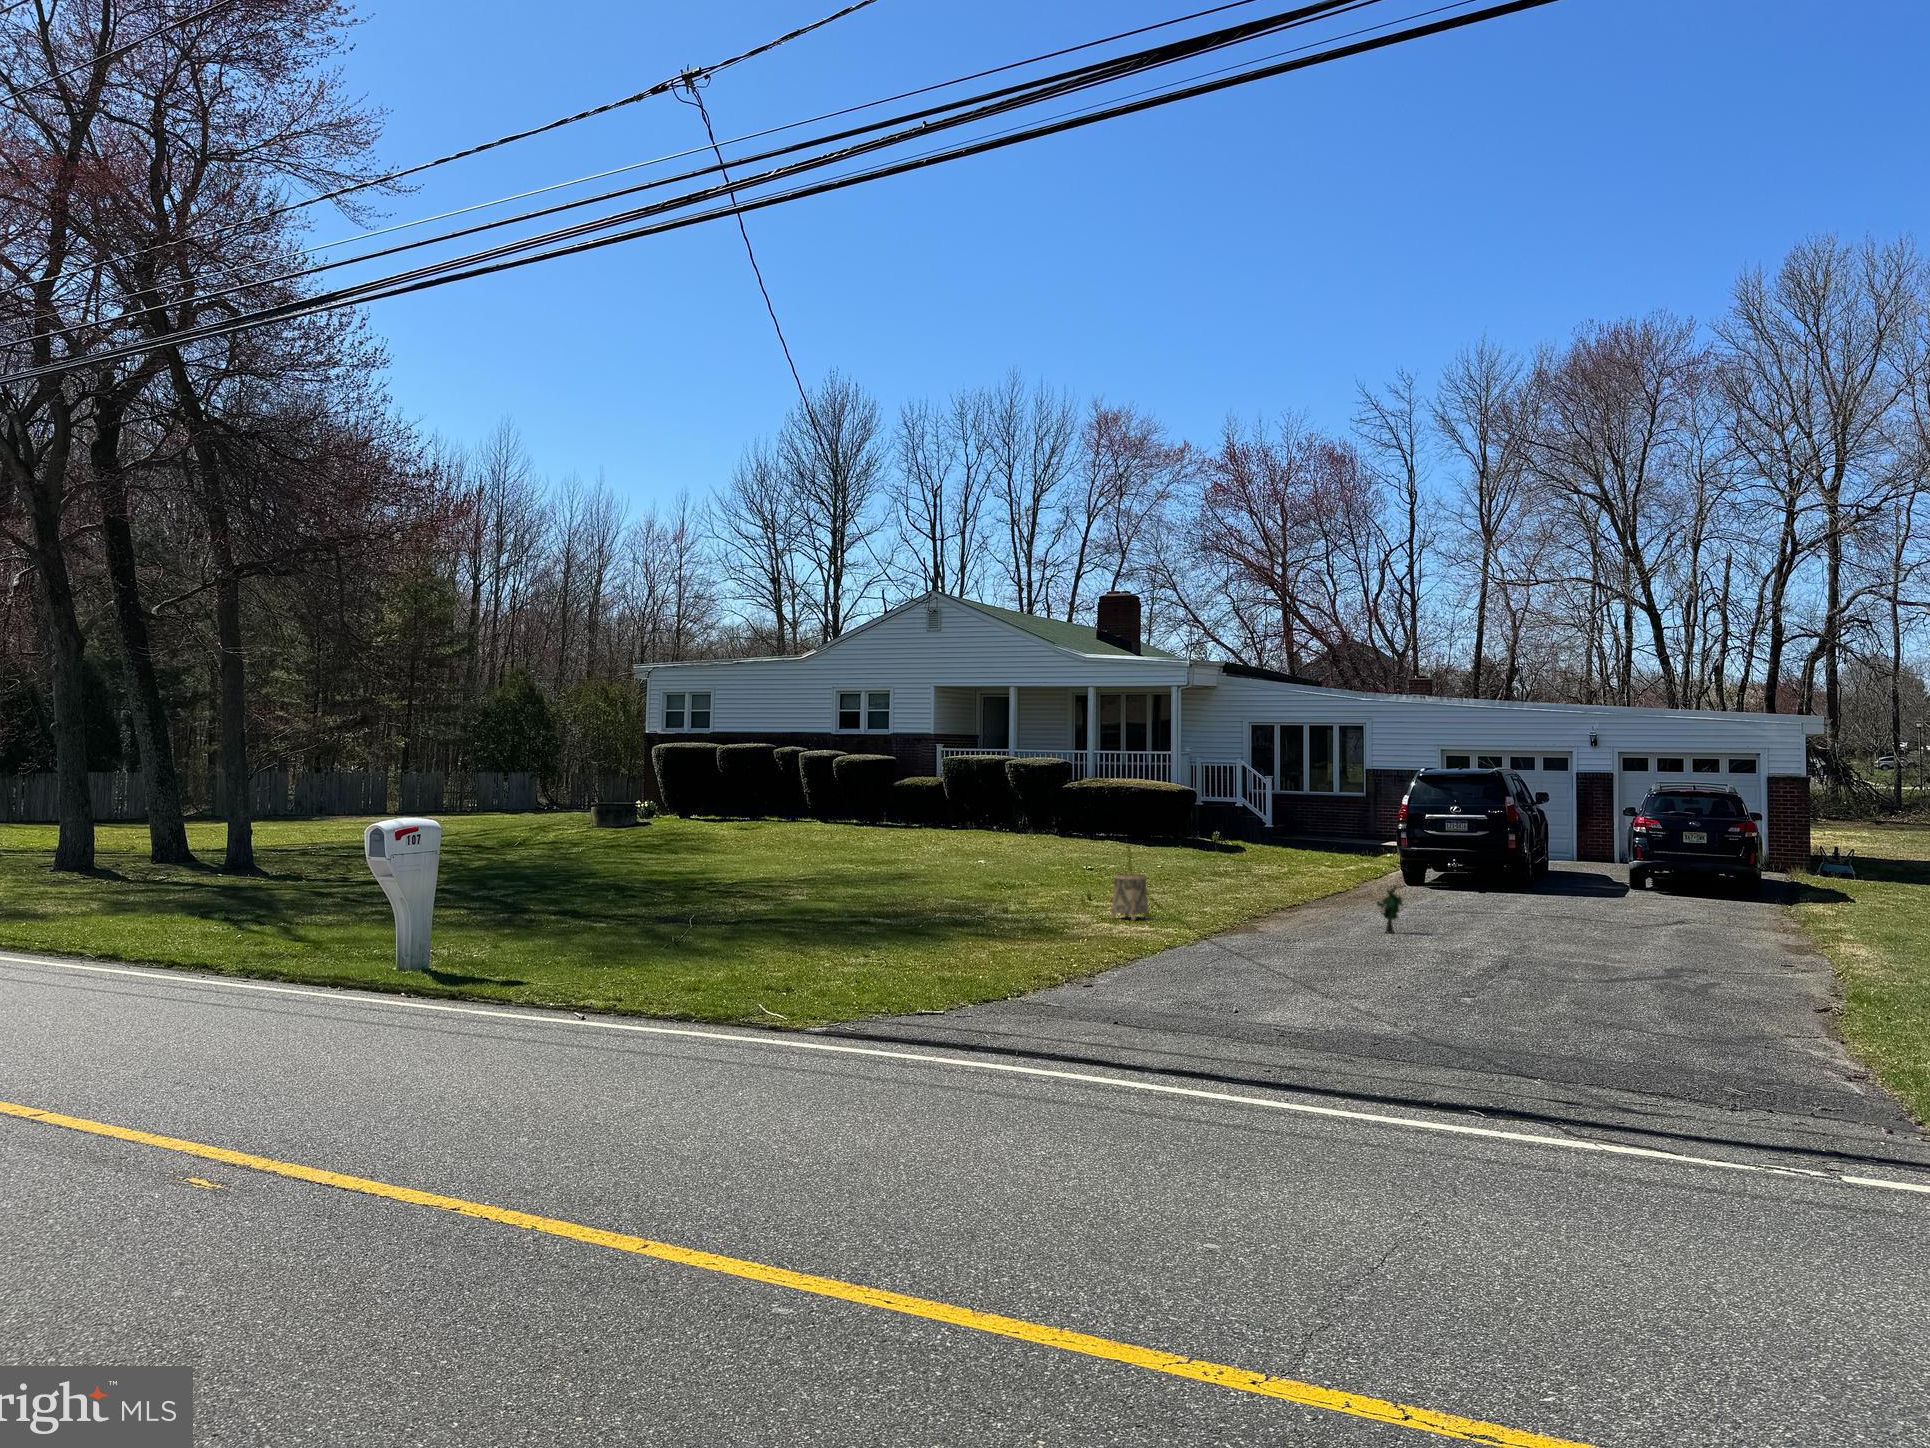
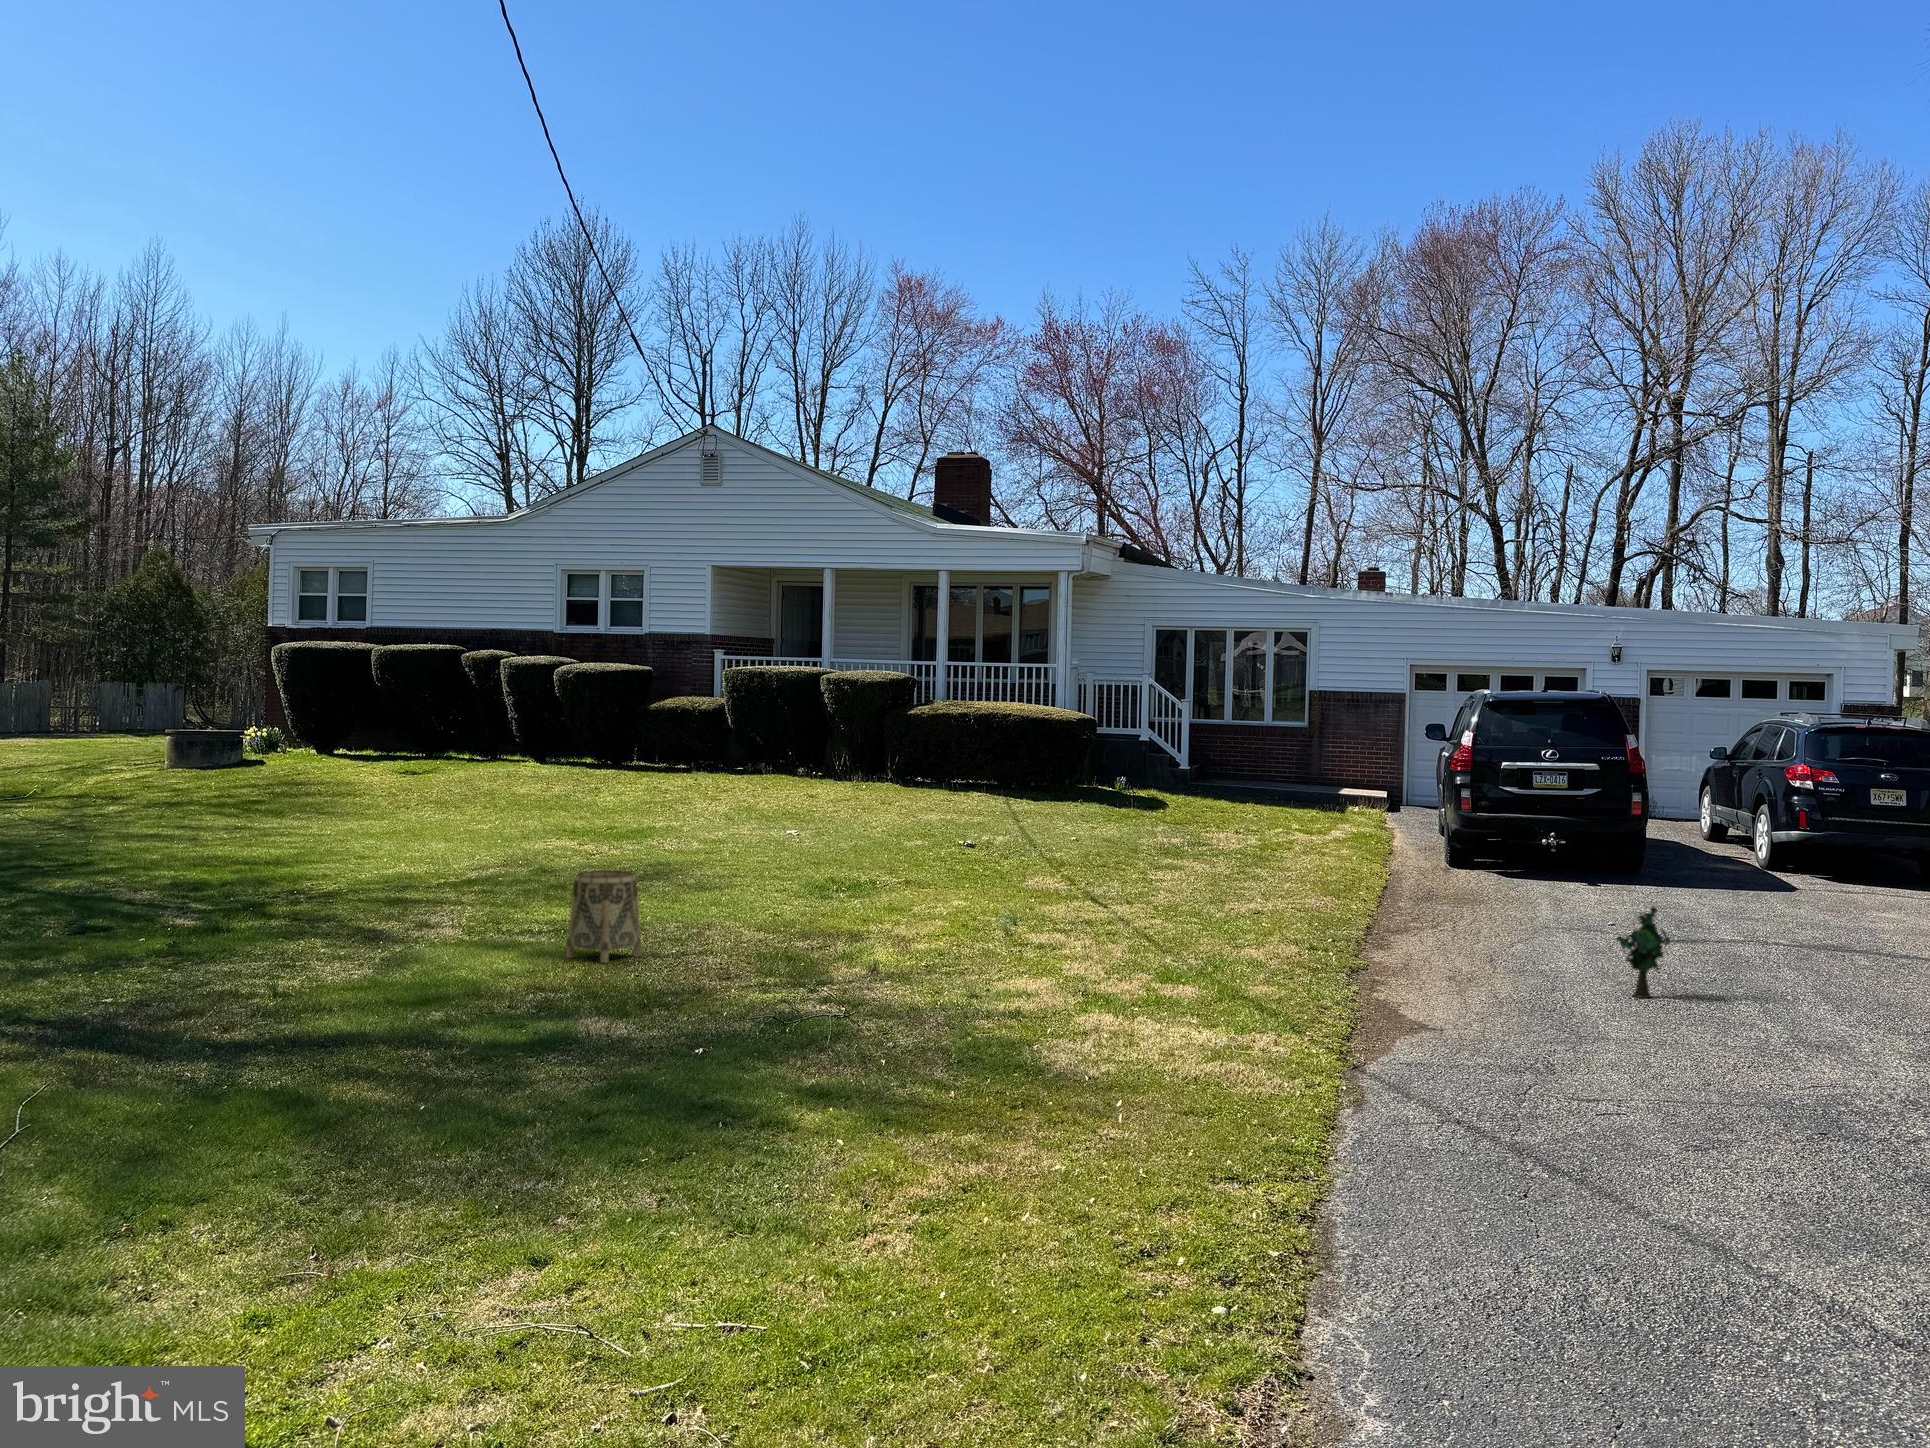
basket: present [1111,874,1149,920] -> present [566,870,641,963]

